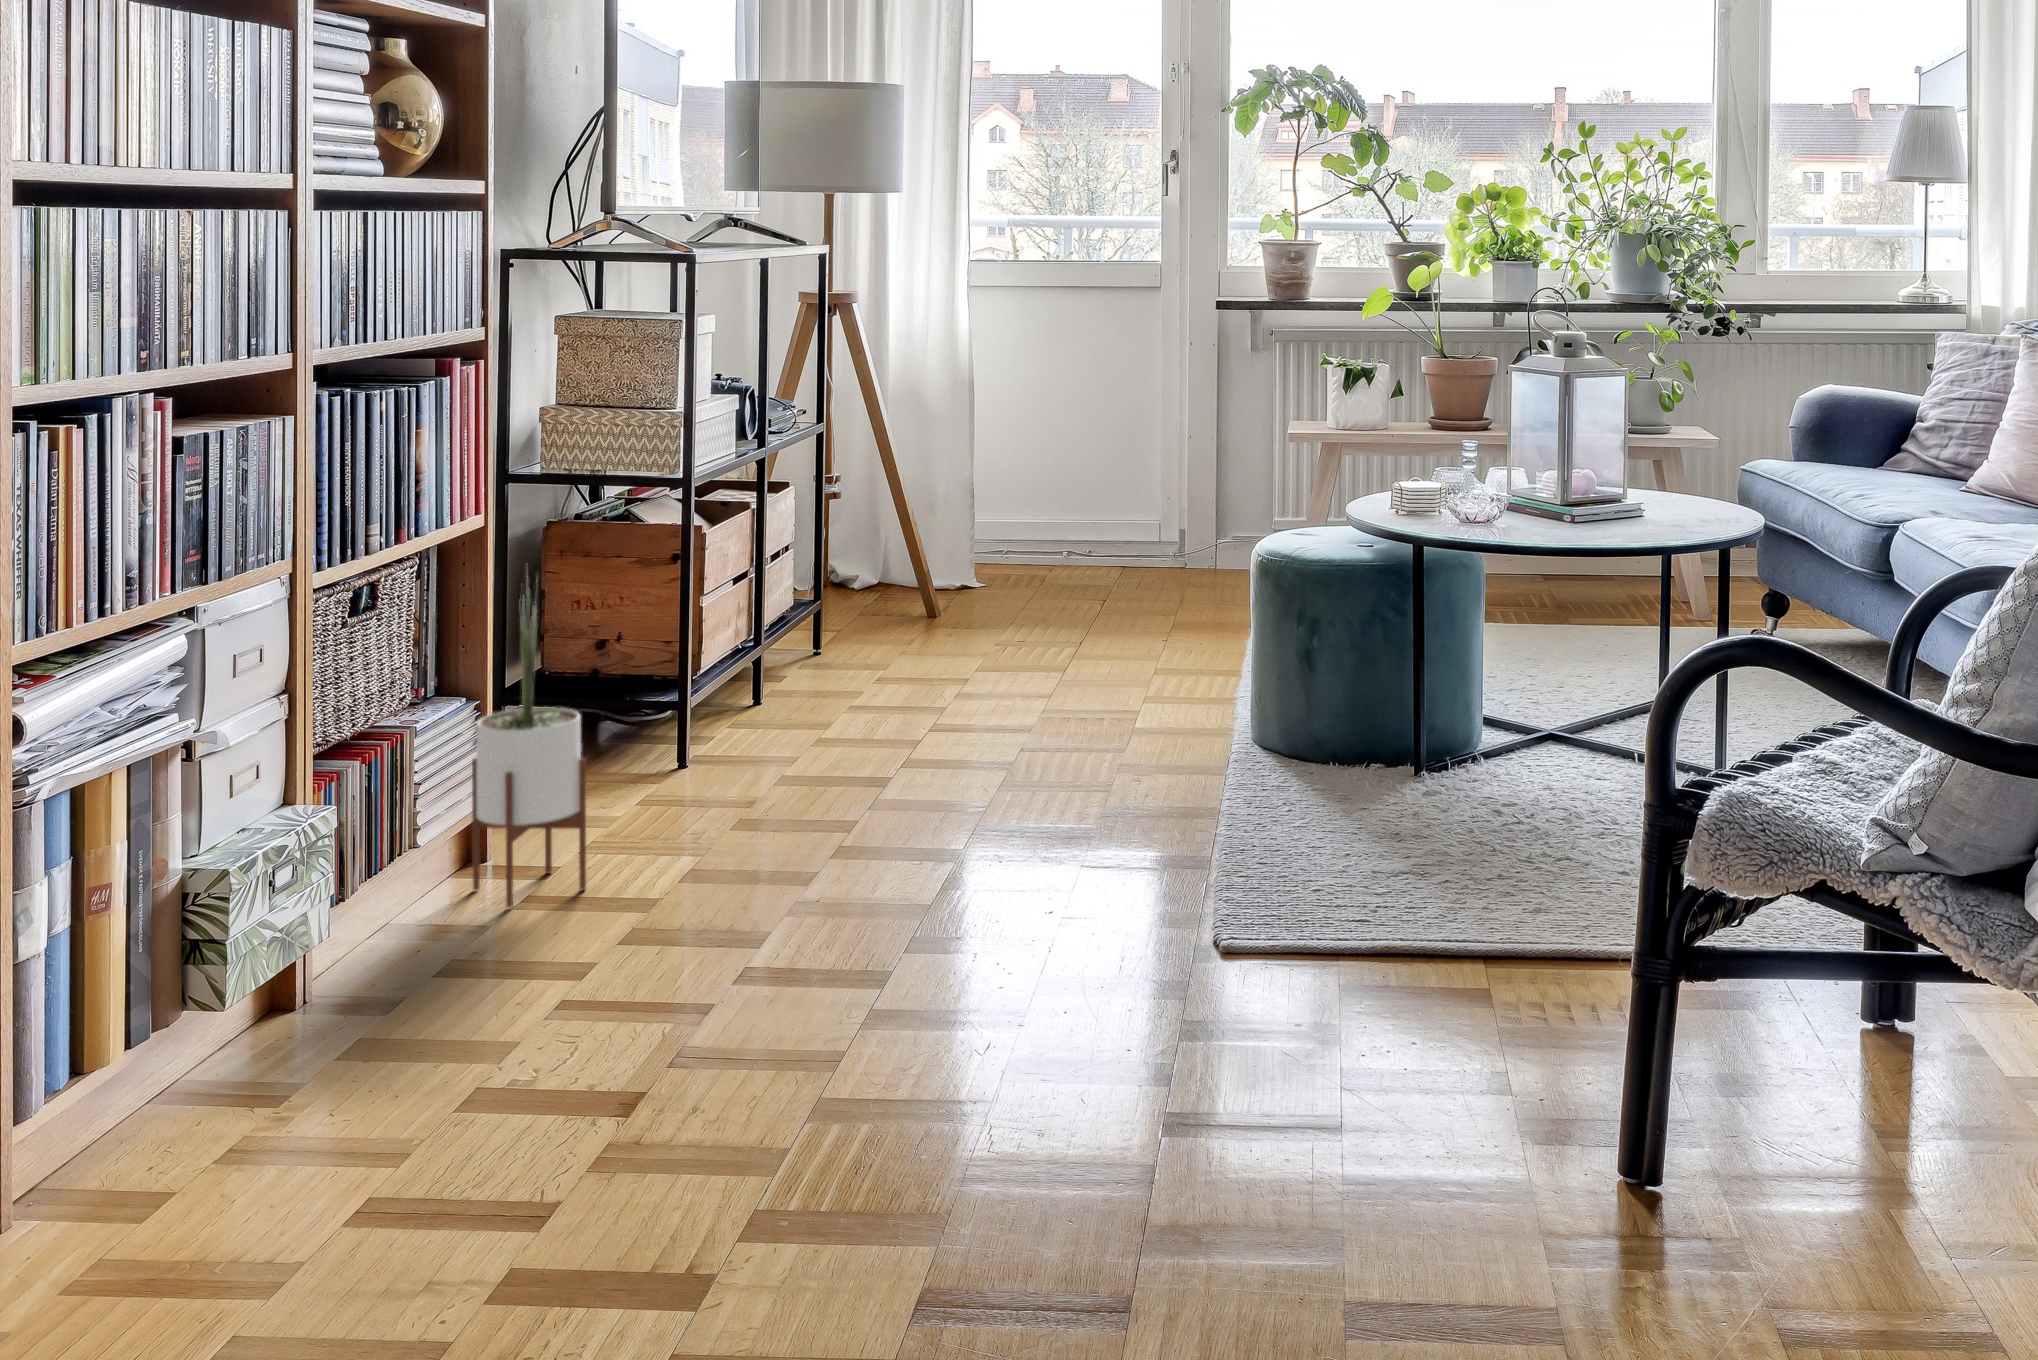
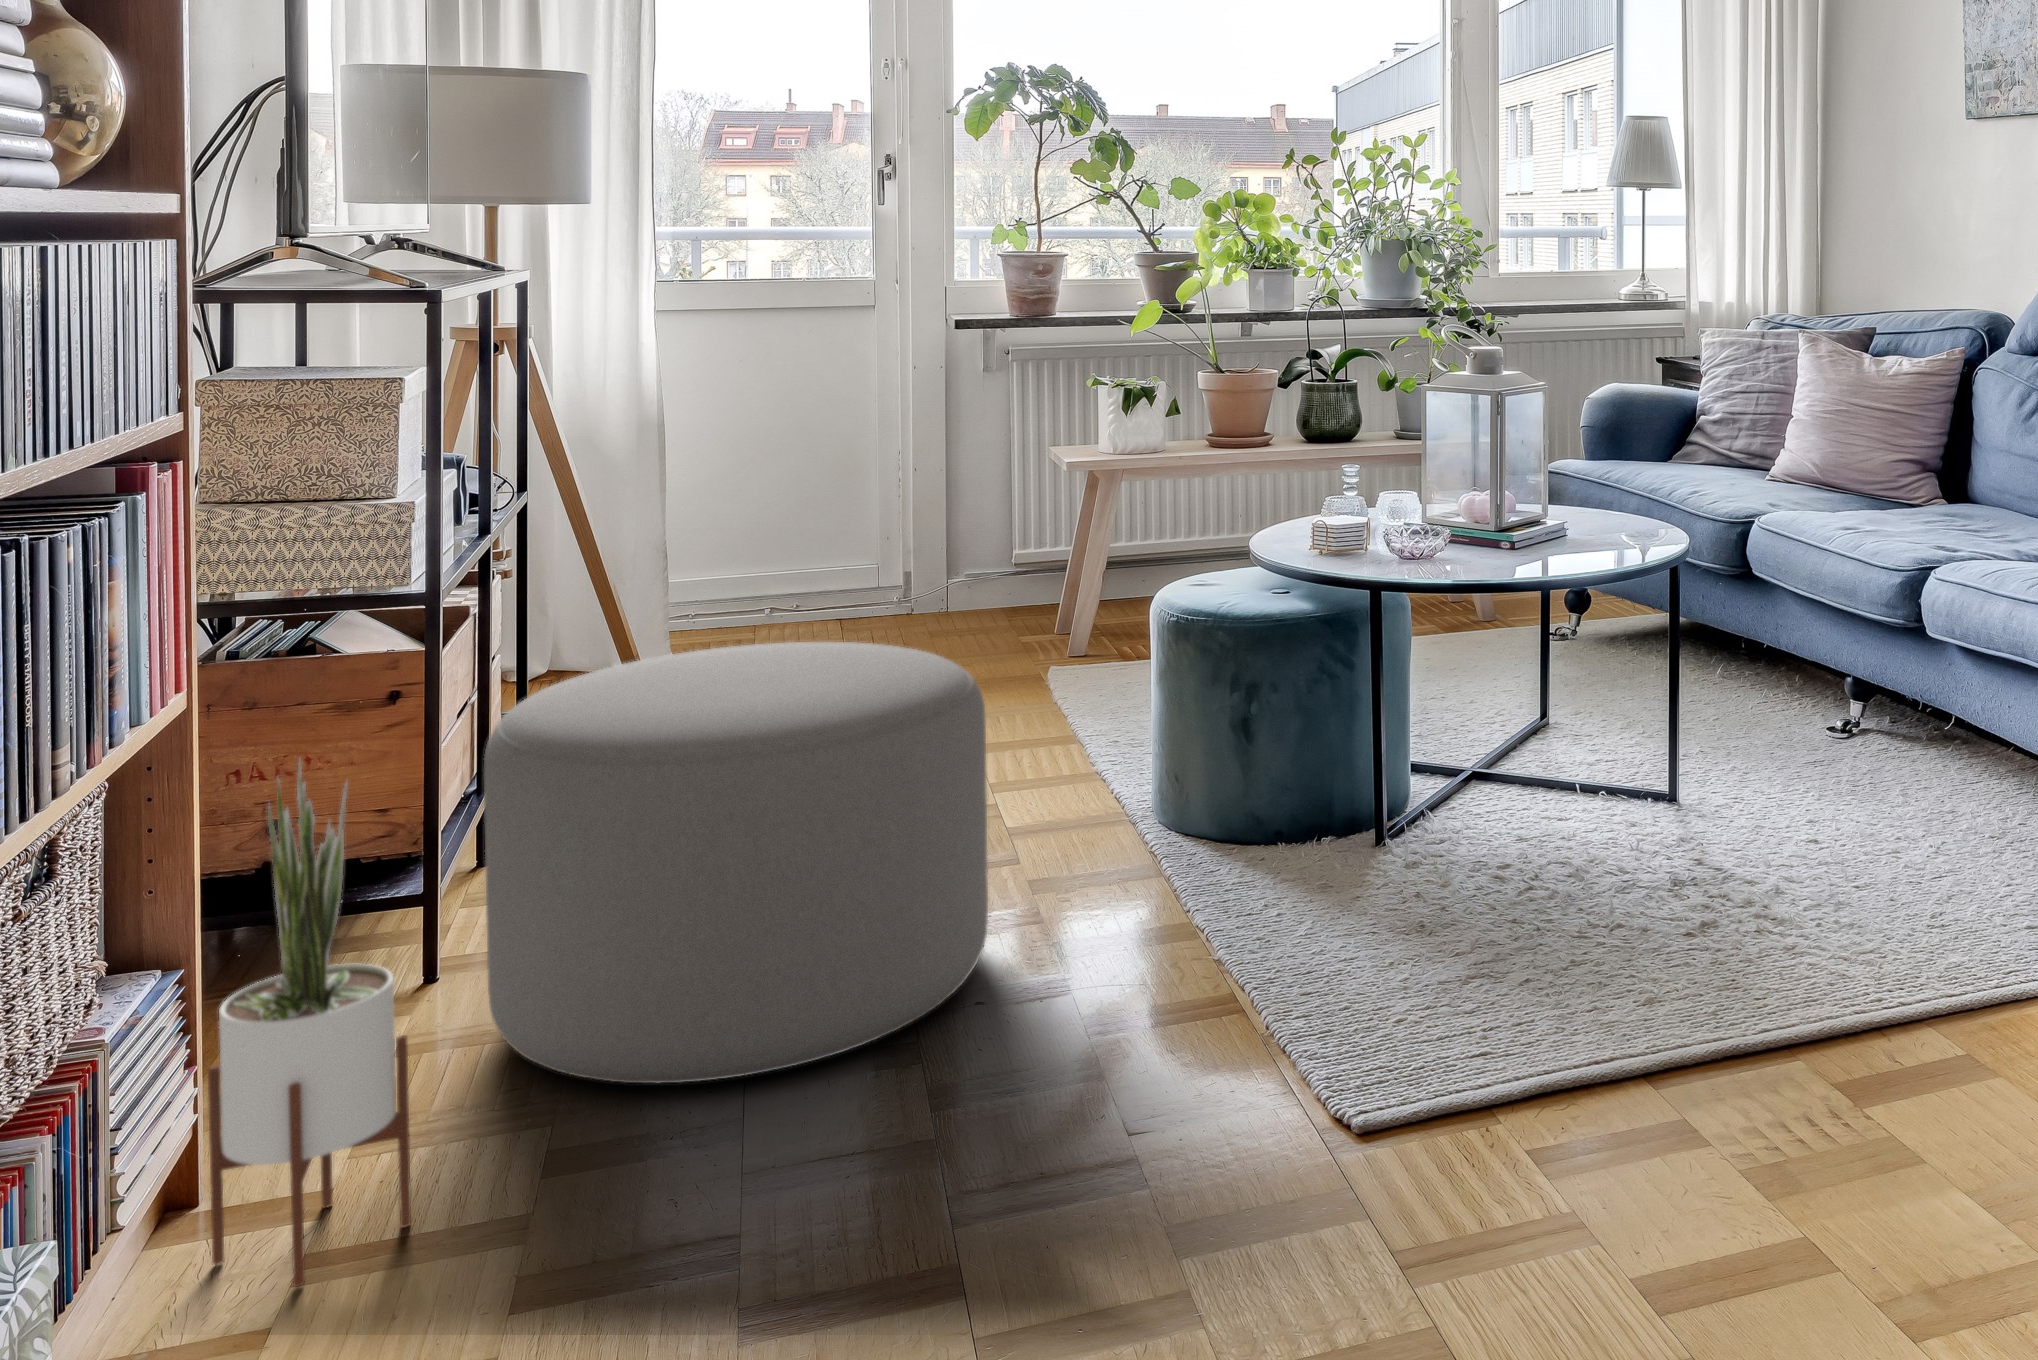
ottoman: none [686,539,1045,843] -> present [484,642,988,1083]

